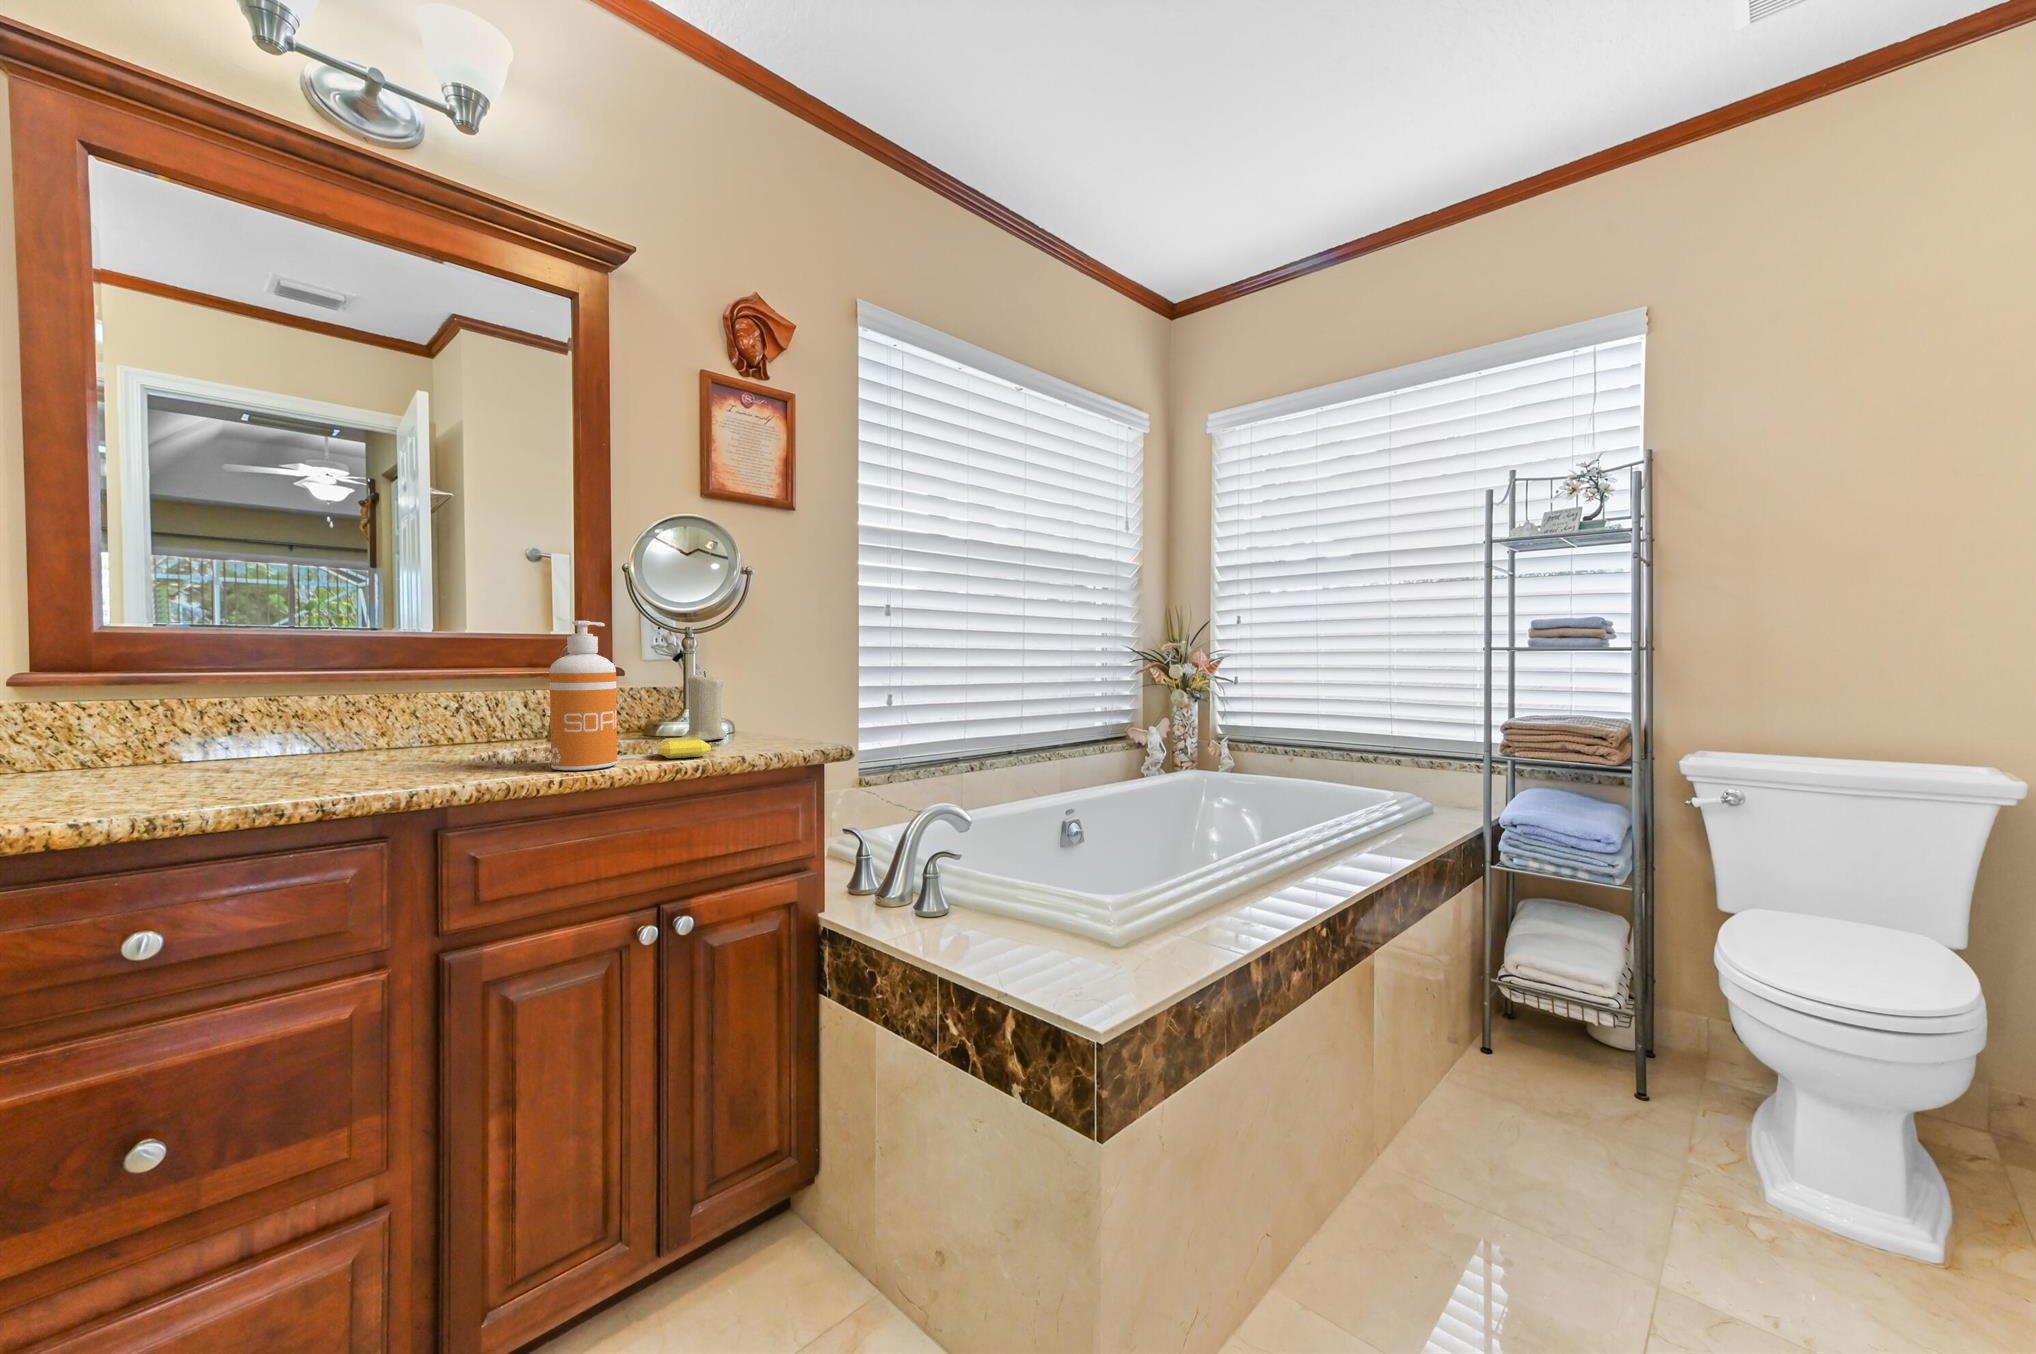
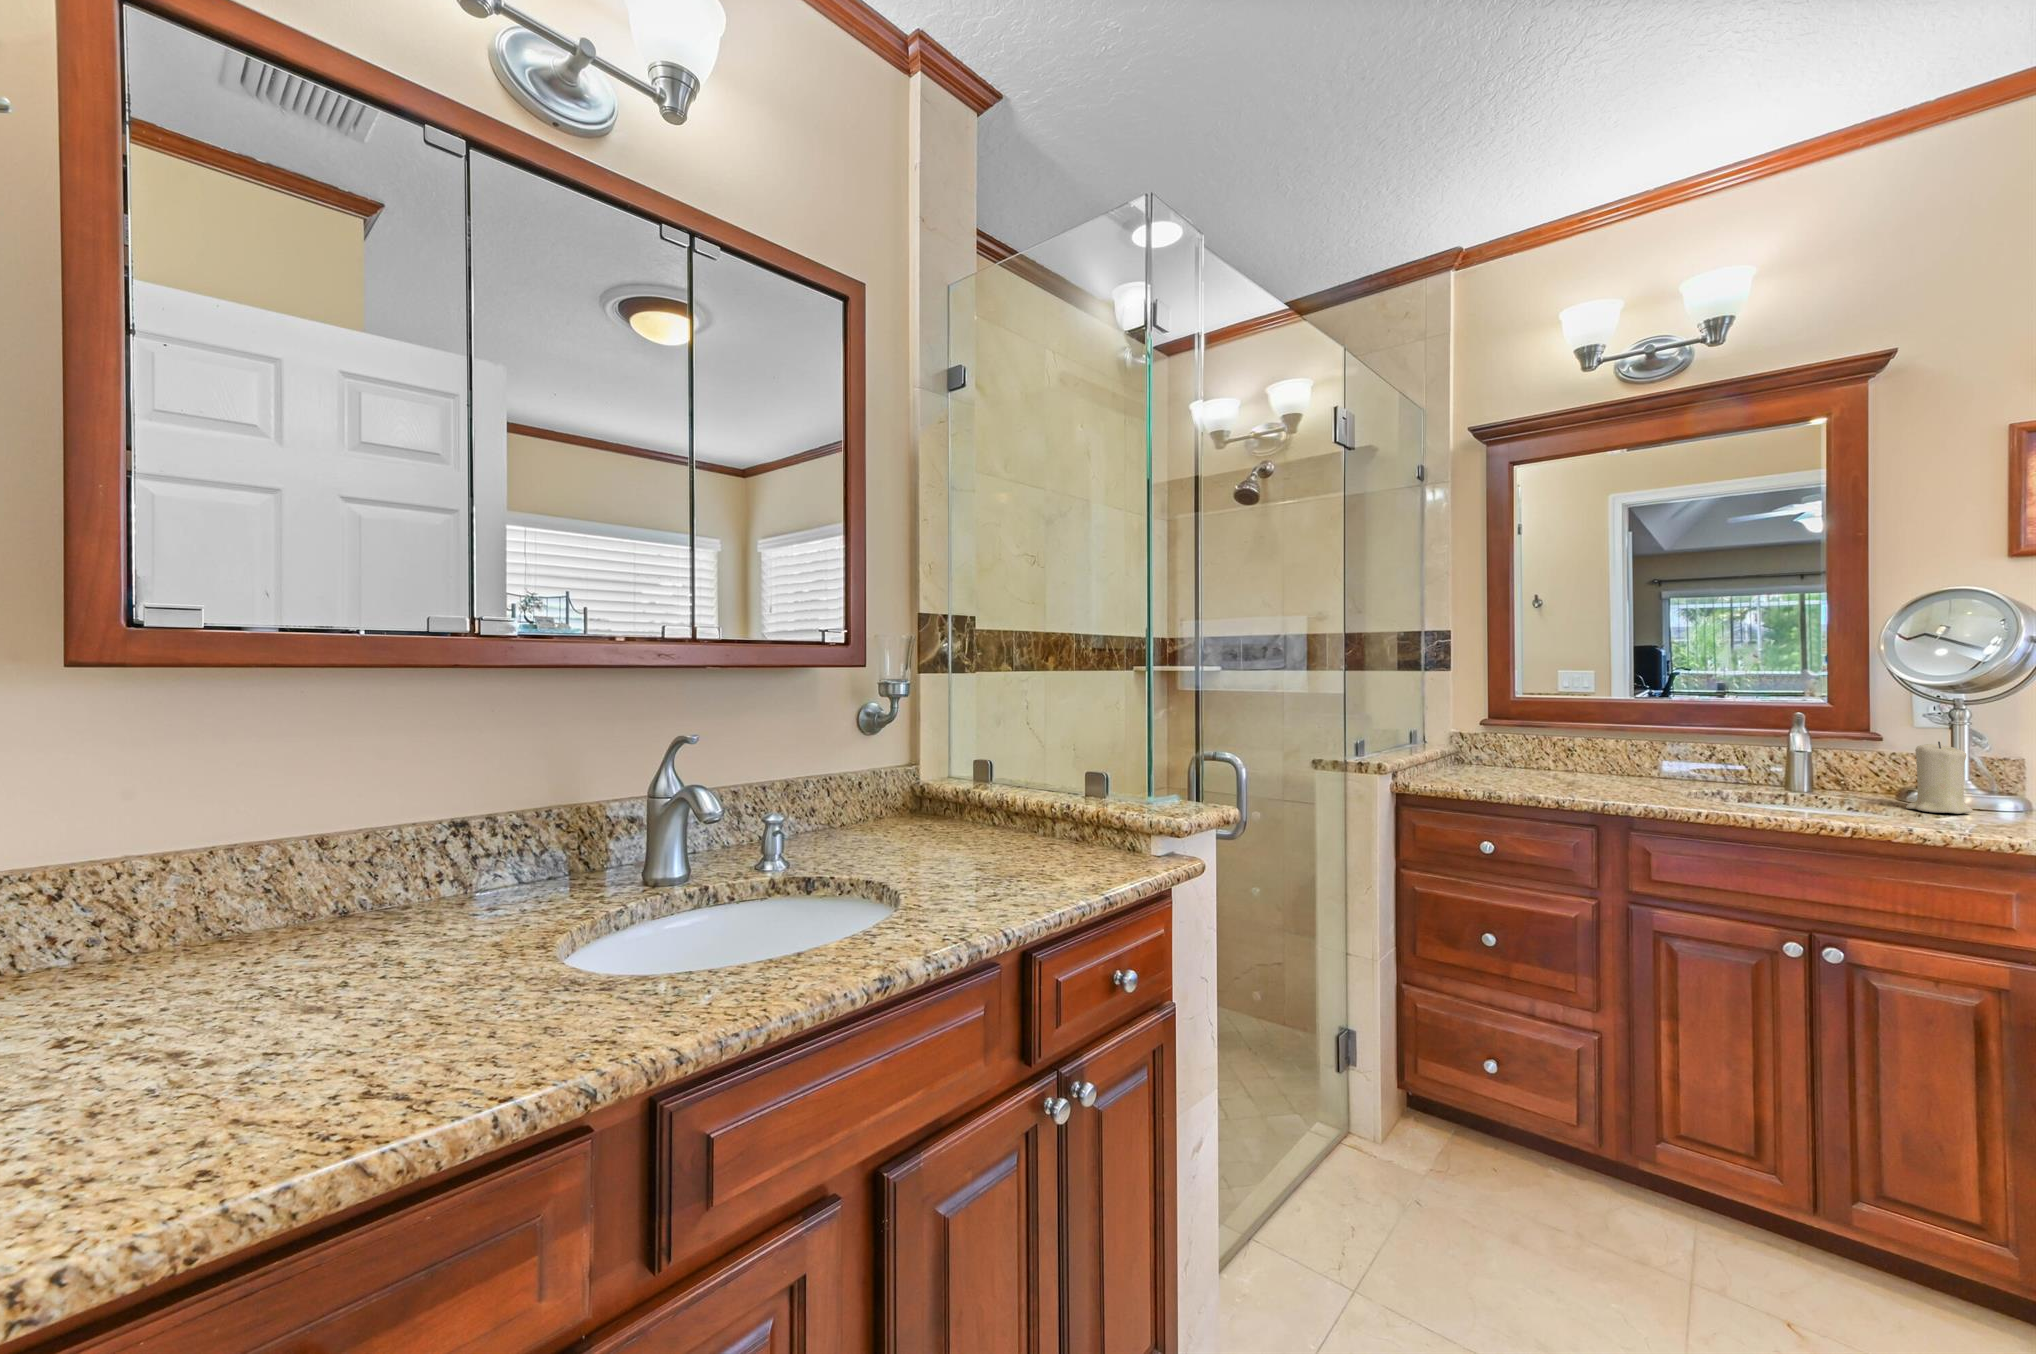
soap dispenser: present [549,621,617,770] -> none [1713,697,1774,813]
soap bar: present [655,737,711,759] -> none [1819,800,1887,821]

